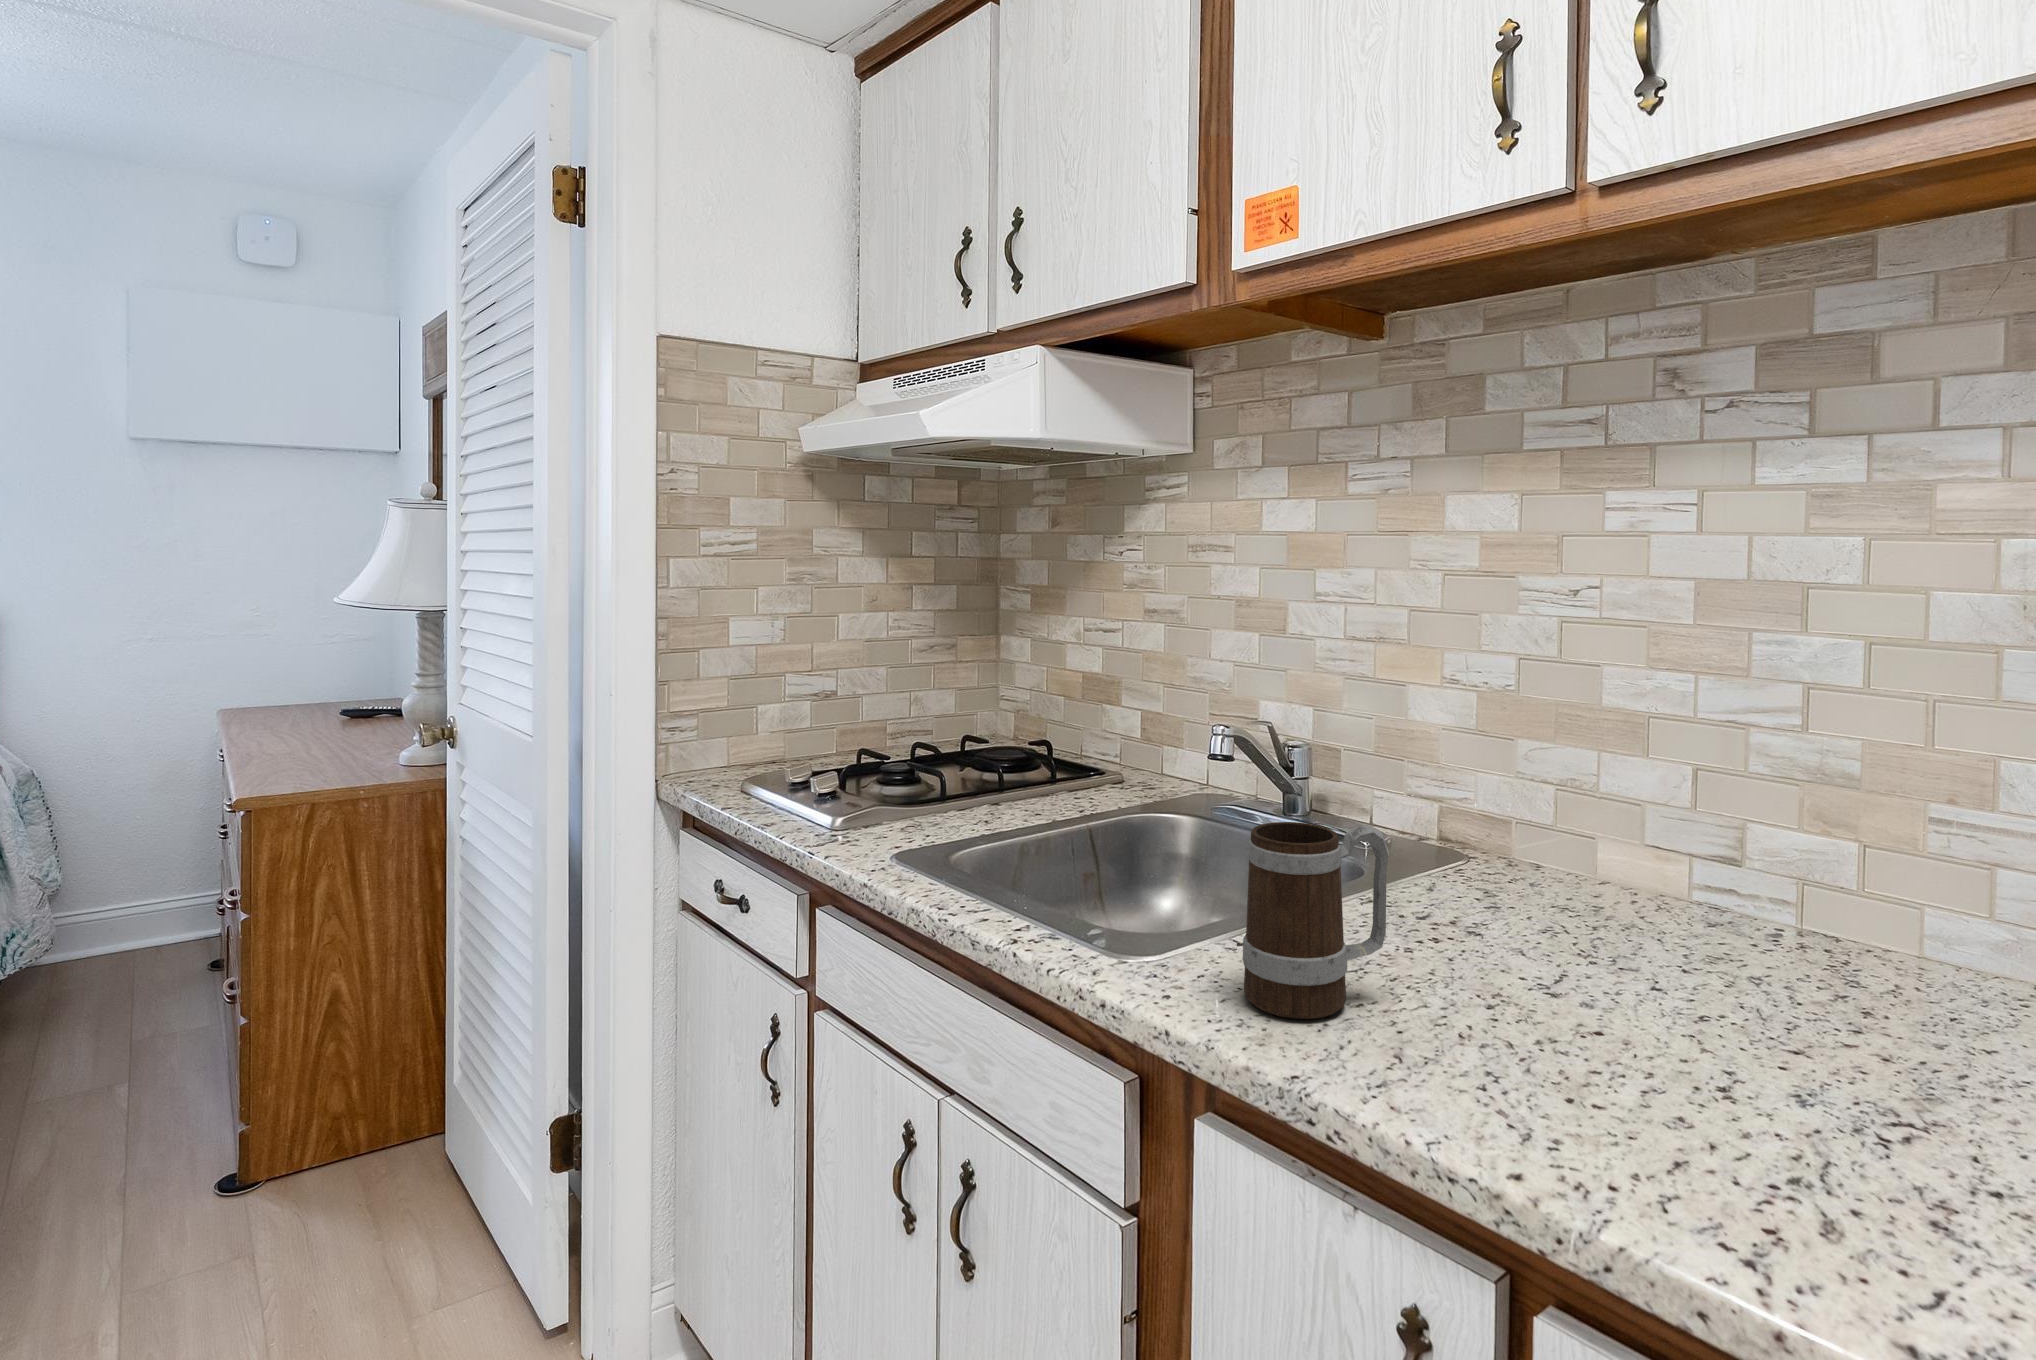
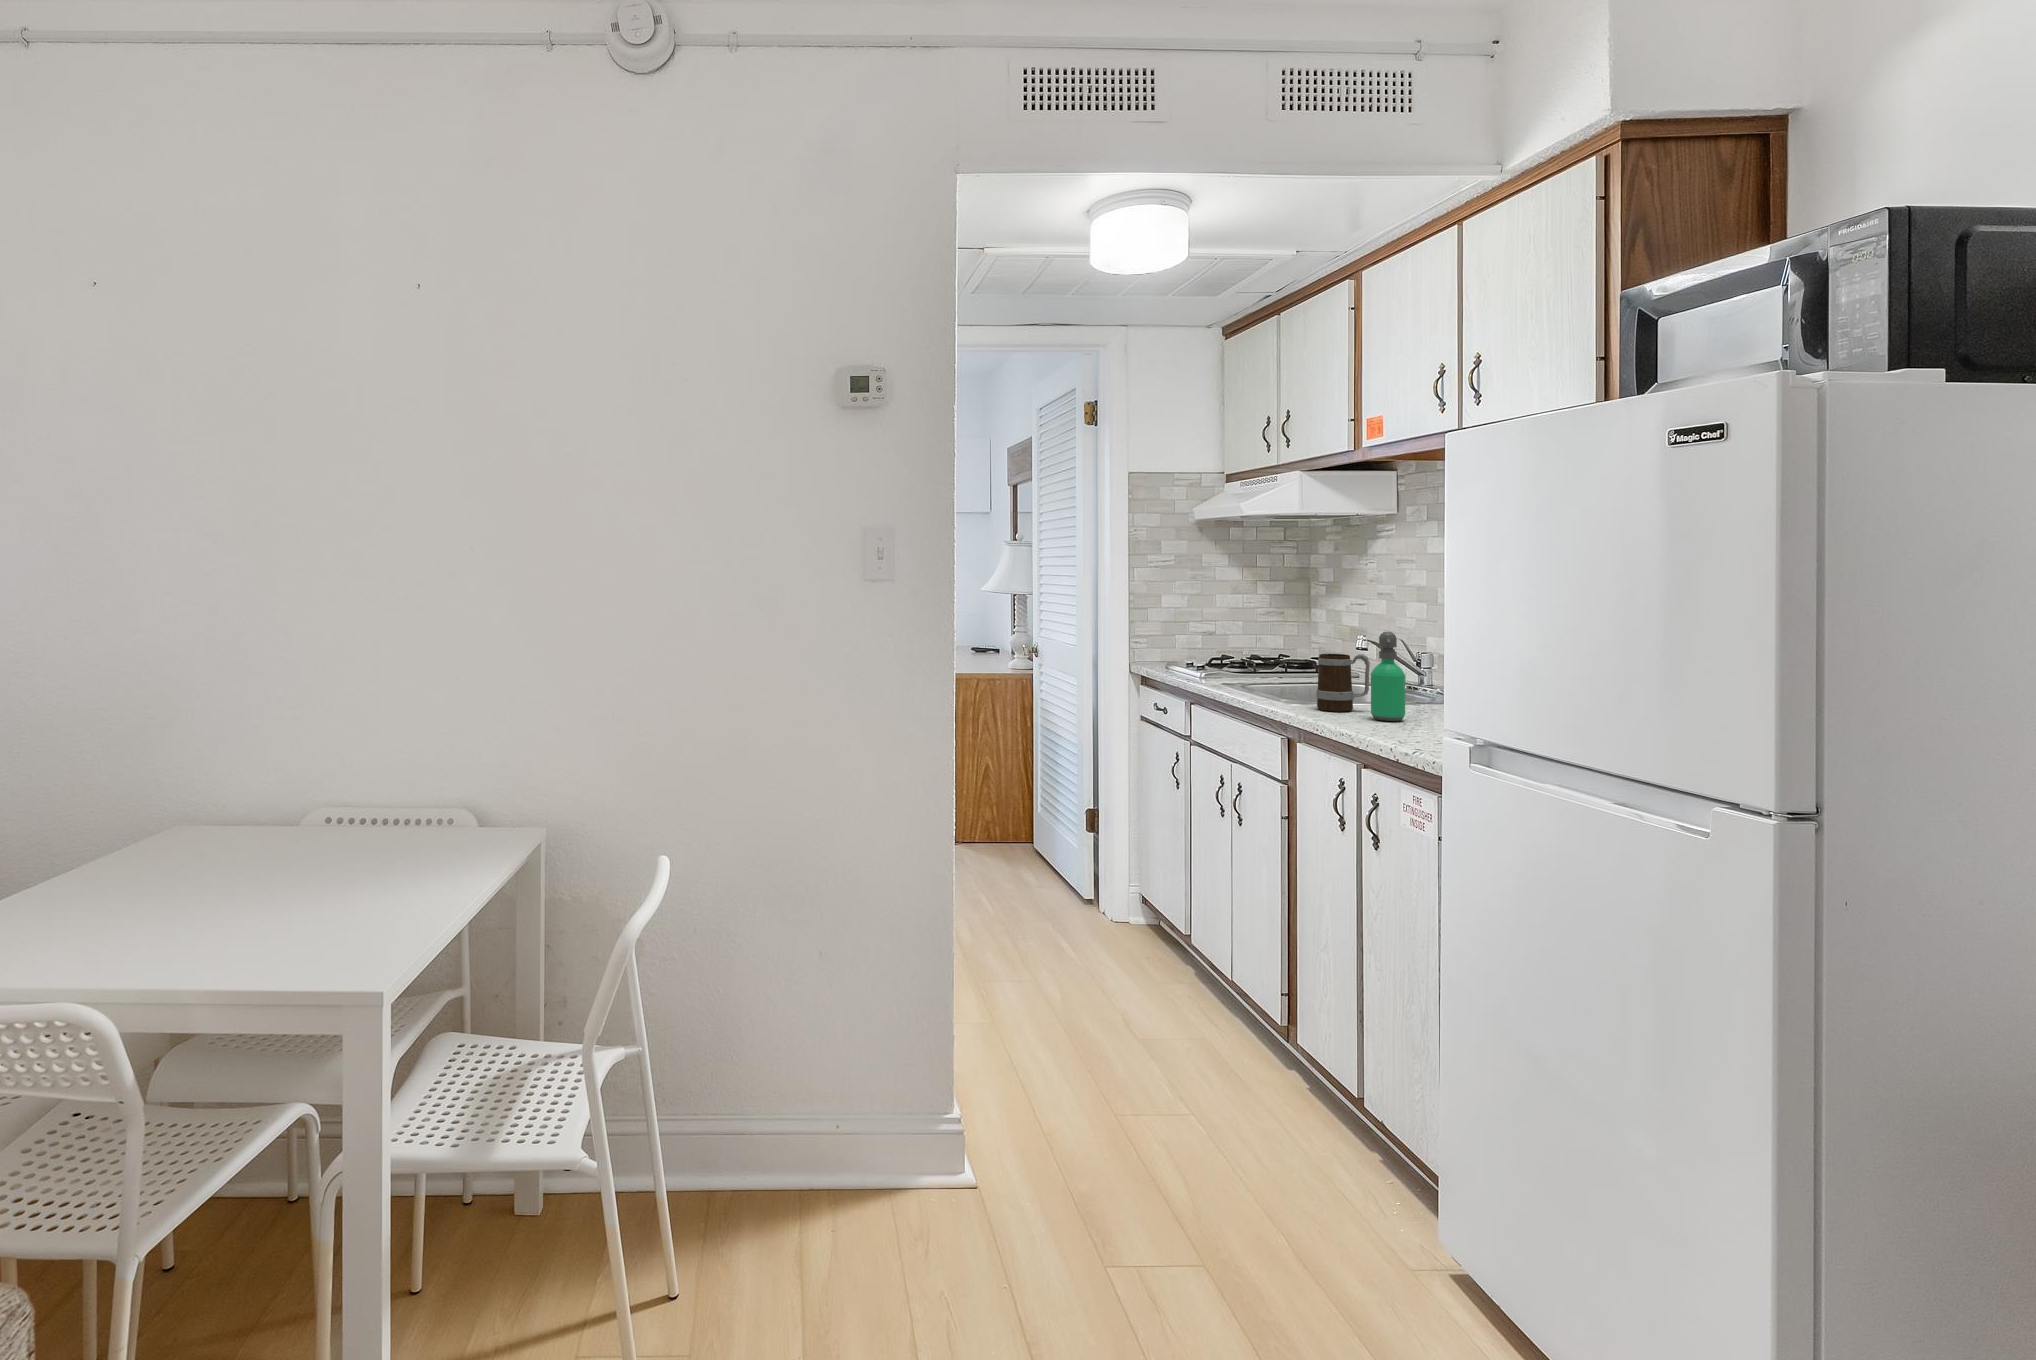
soap dispenser: none [1460,774,1567,1080] -> present [1371,632,1405,721]

